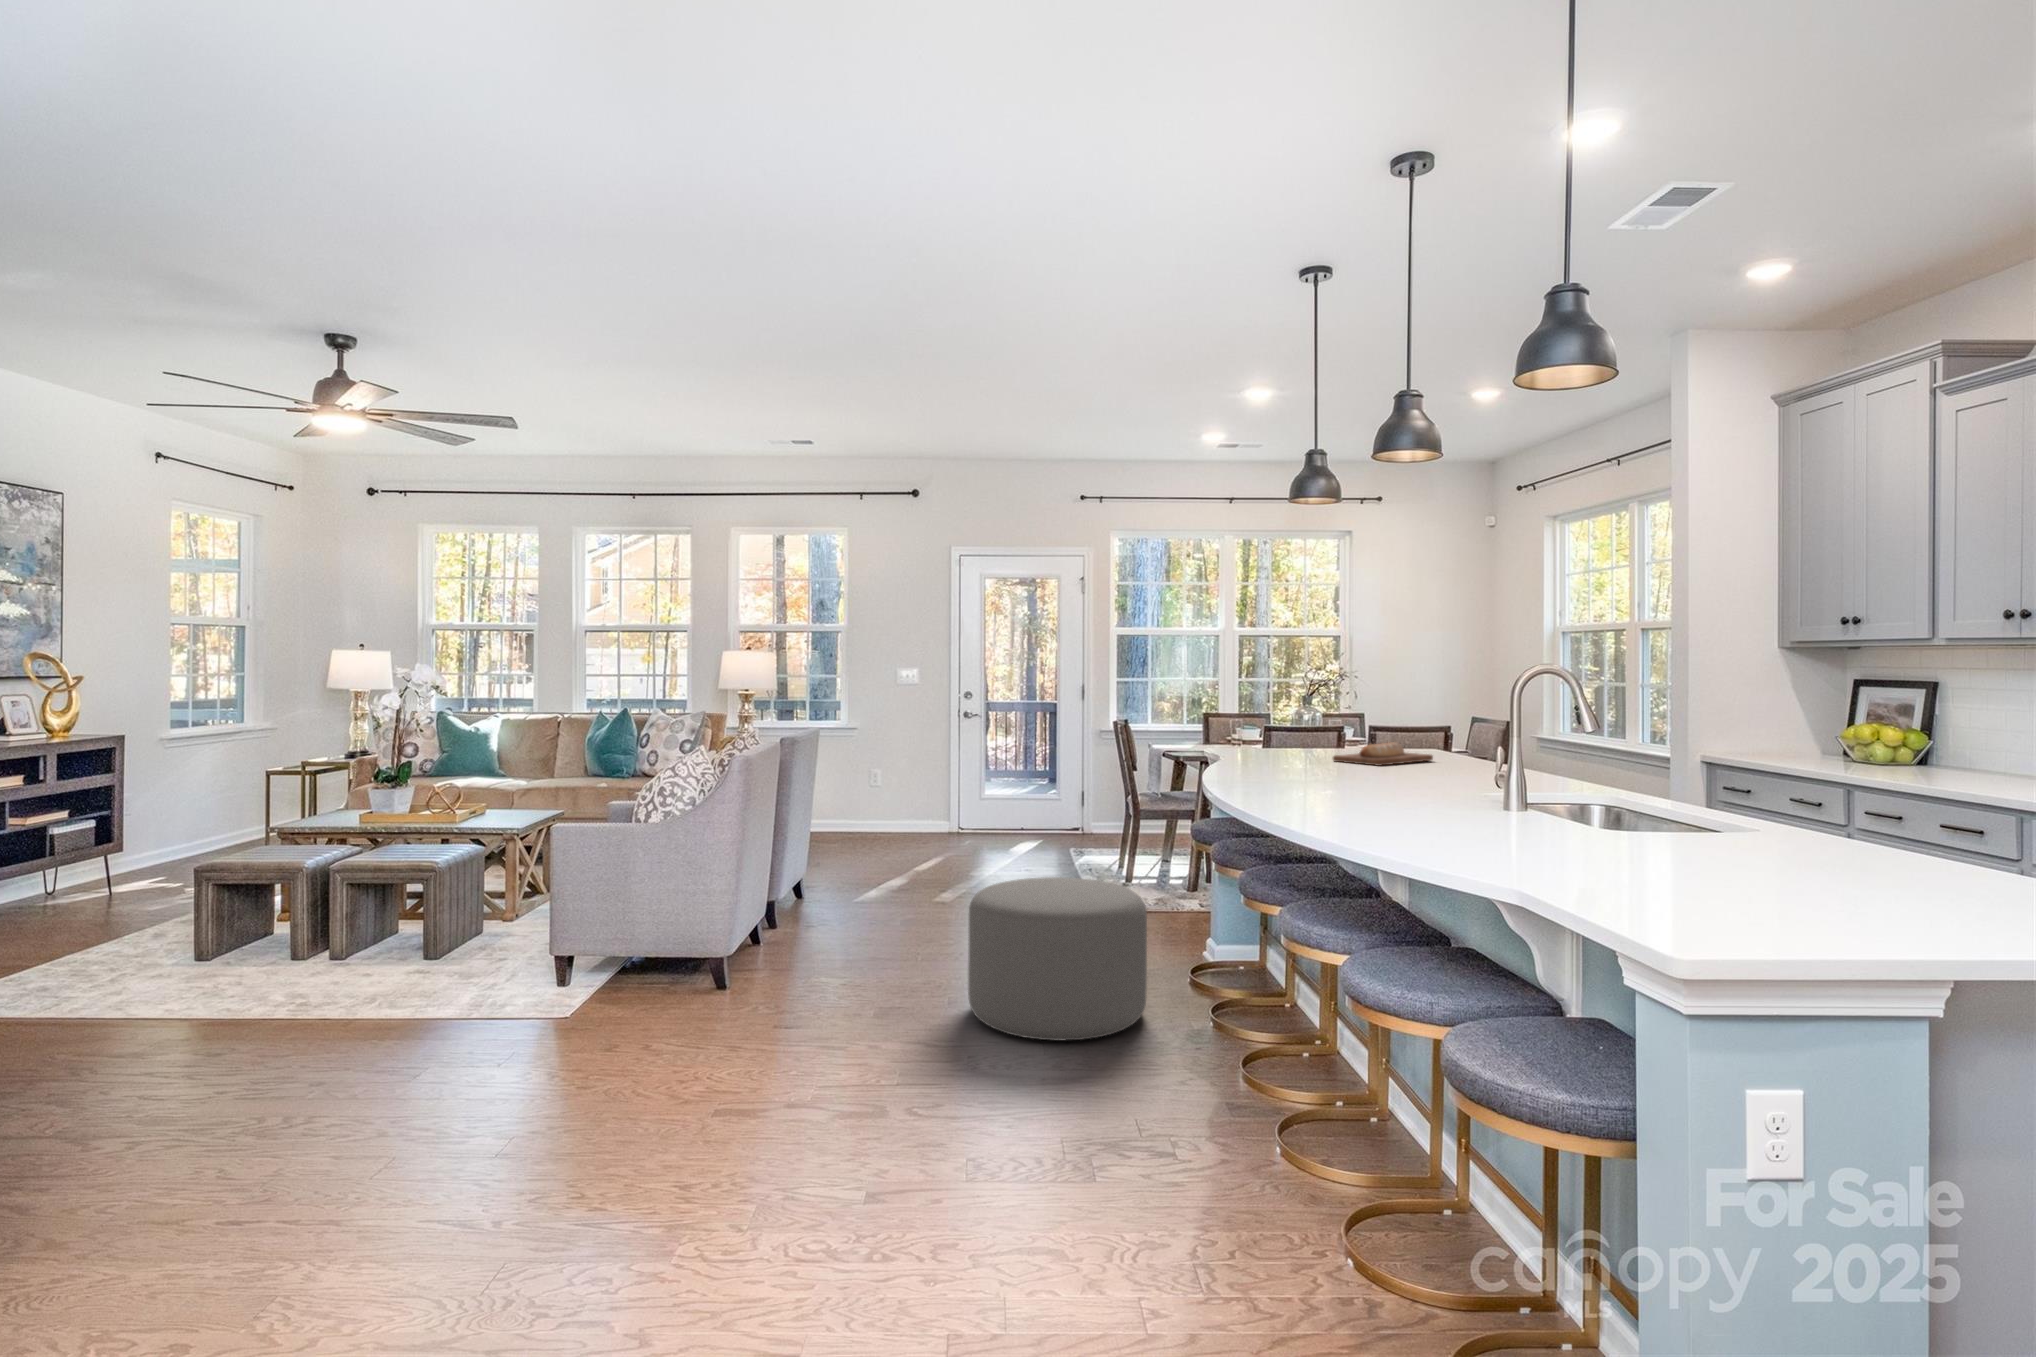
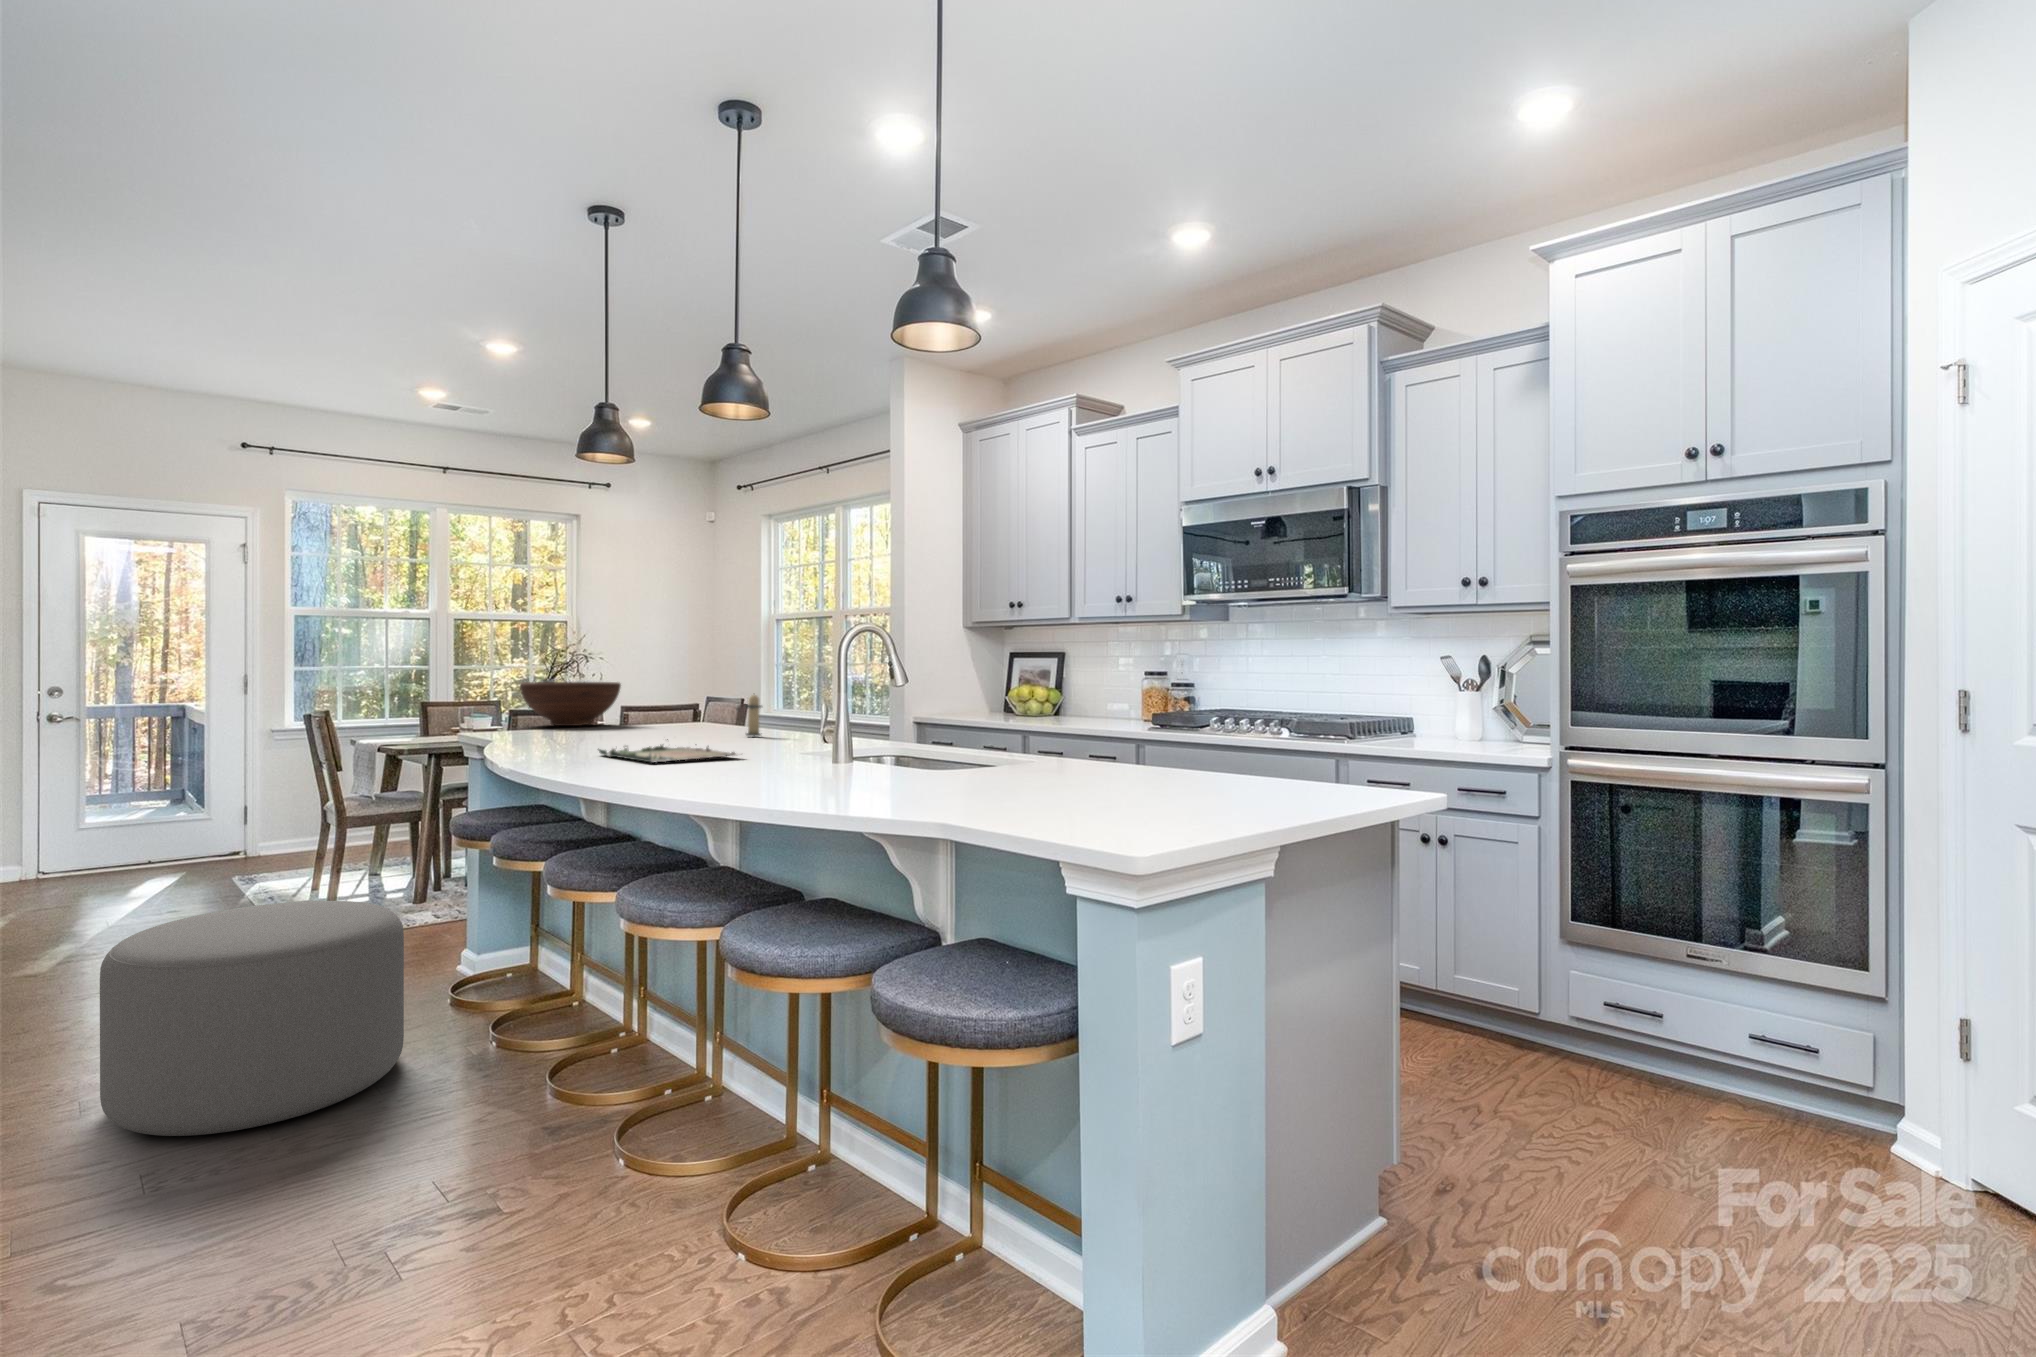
fruit bowl: none [1256,708,1344,750] -> present [520,682,621,726]
candle: none [1443,728,1467,775] -> present [745,695,762,736]
bread loaf: present [1333,742,1433,766] -> none [621,711,719,734]
tray: none [1282,773,1407,800] -> present [599,739,736,763]

